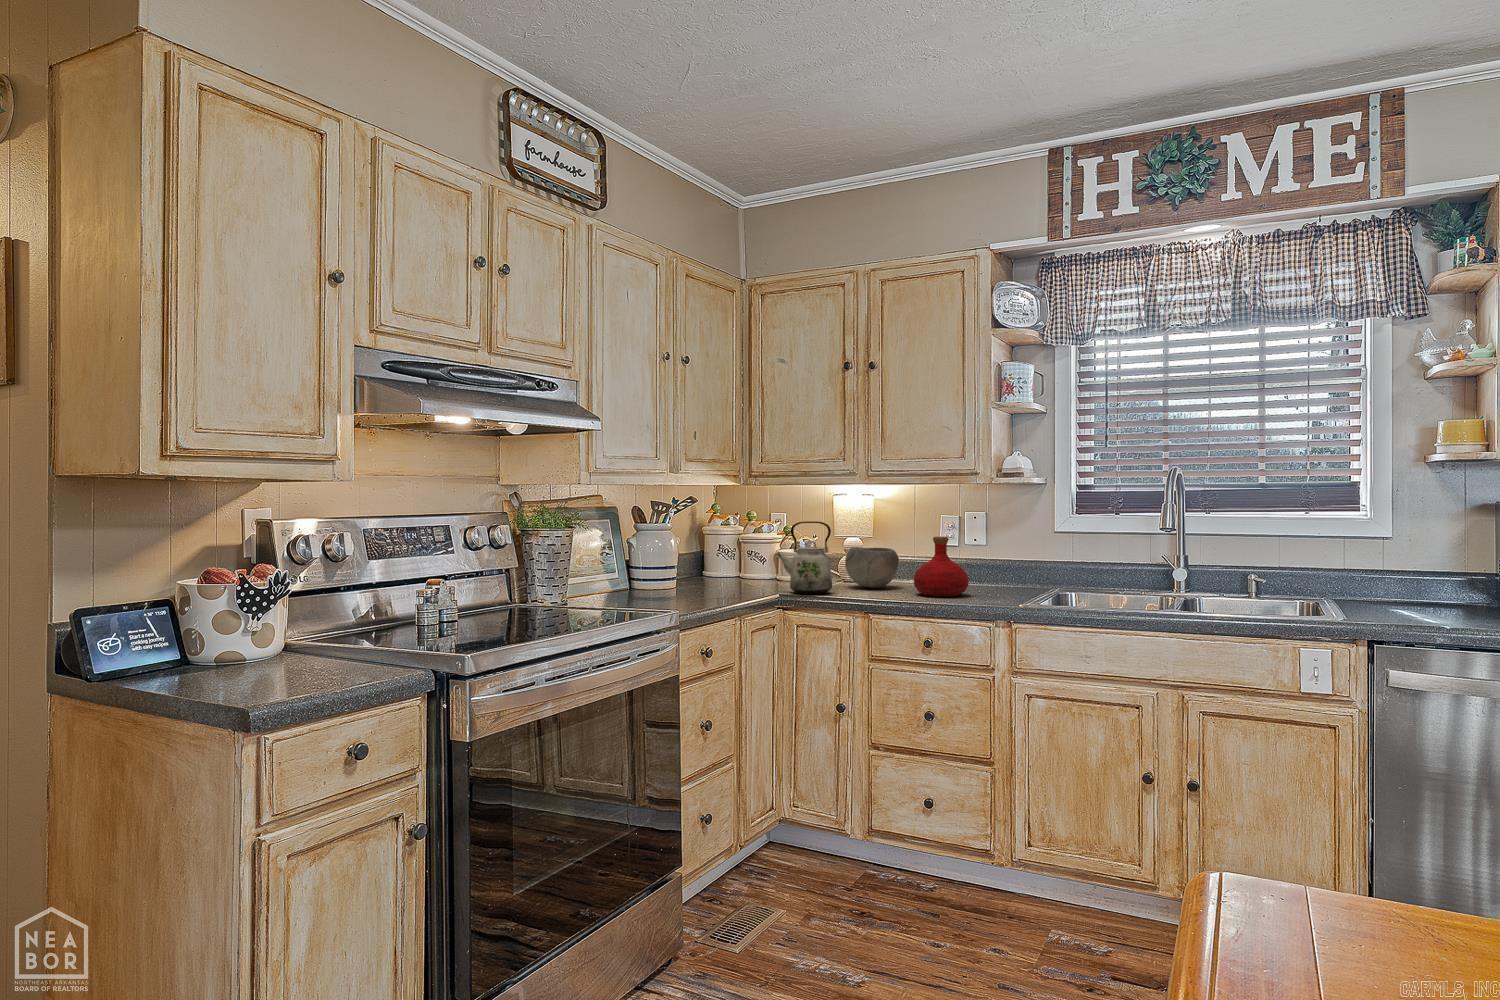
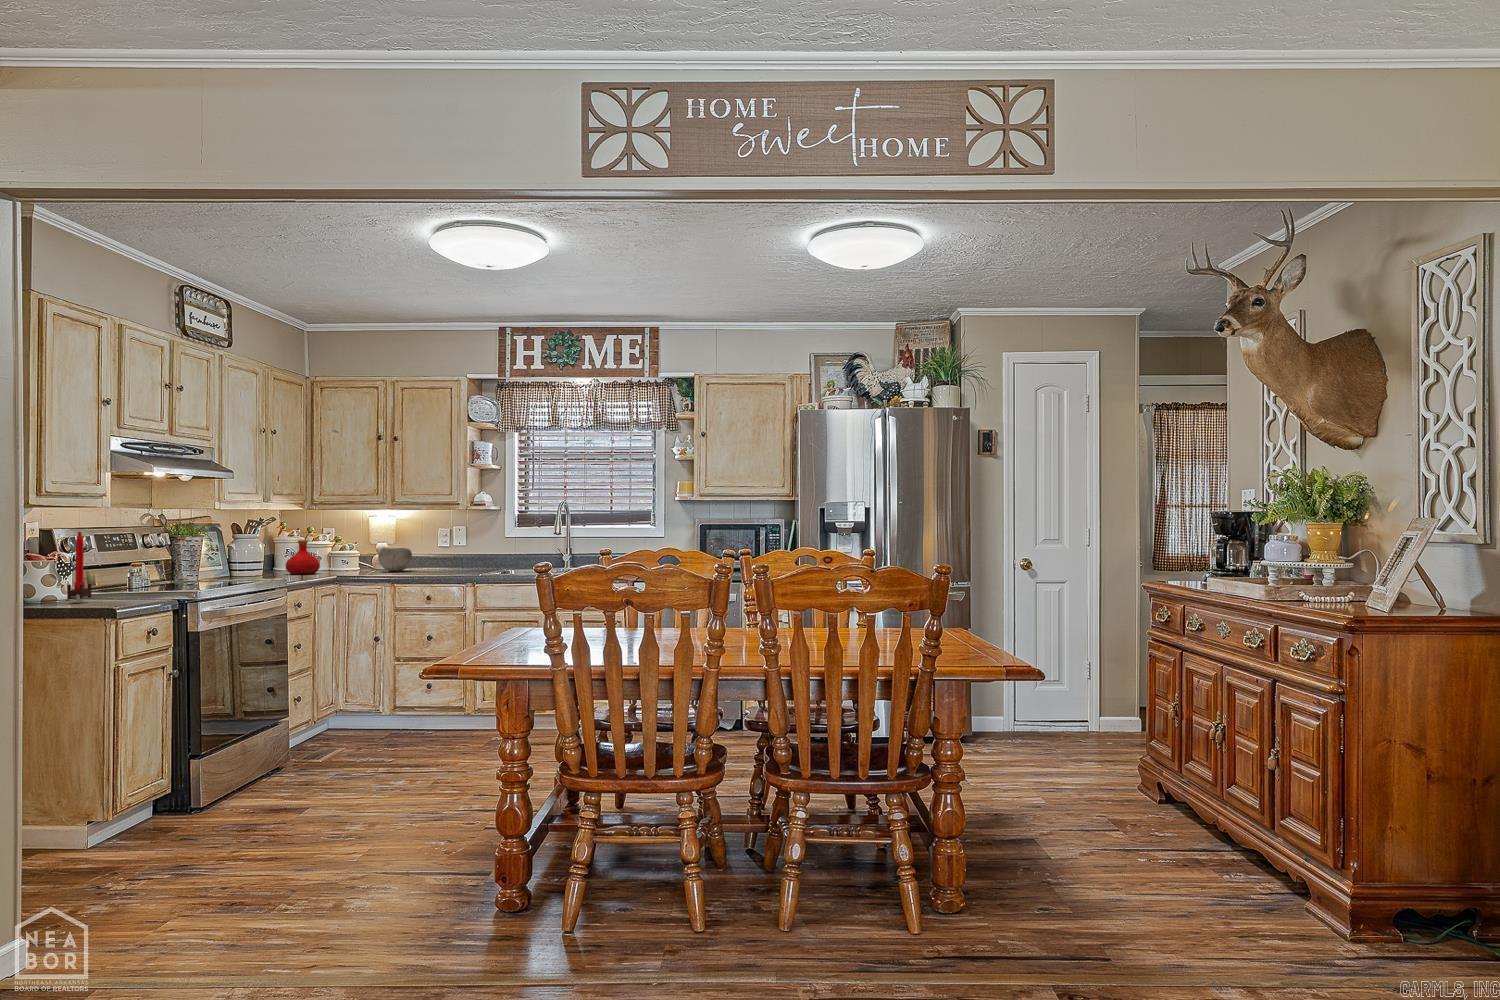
kettle: present [776,521,832,594] -> none [334,532,371,574]
candle: none [208,533,255,681] -> present [67,532,91,603]
bottle: present [914,537,969,597] -> present [286,540,320,574]

